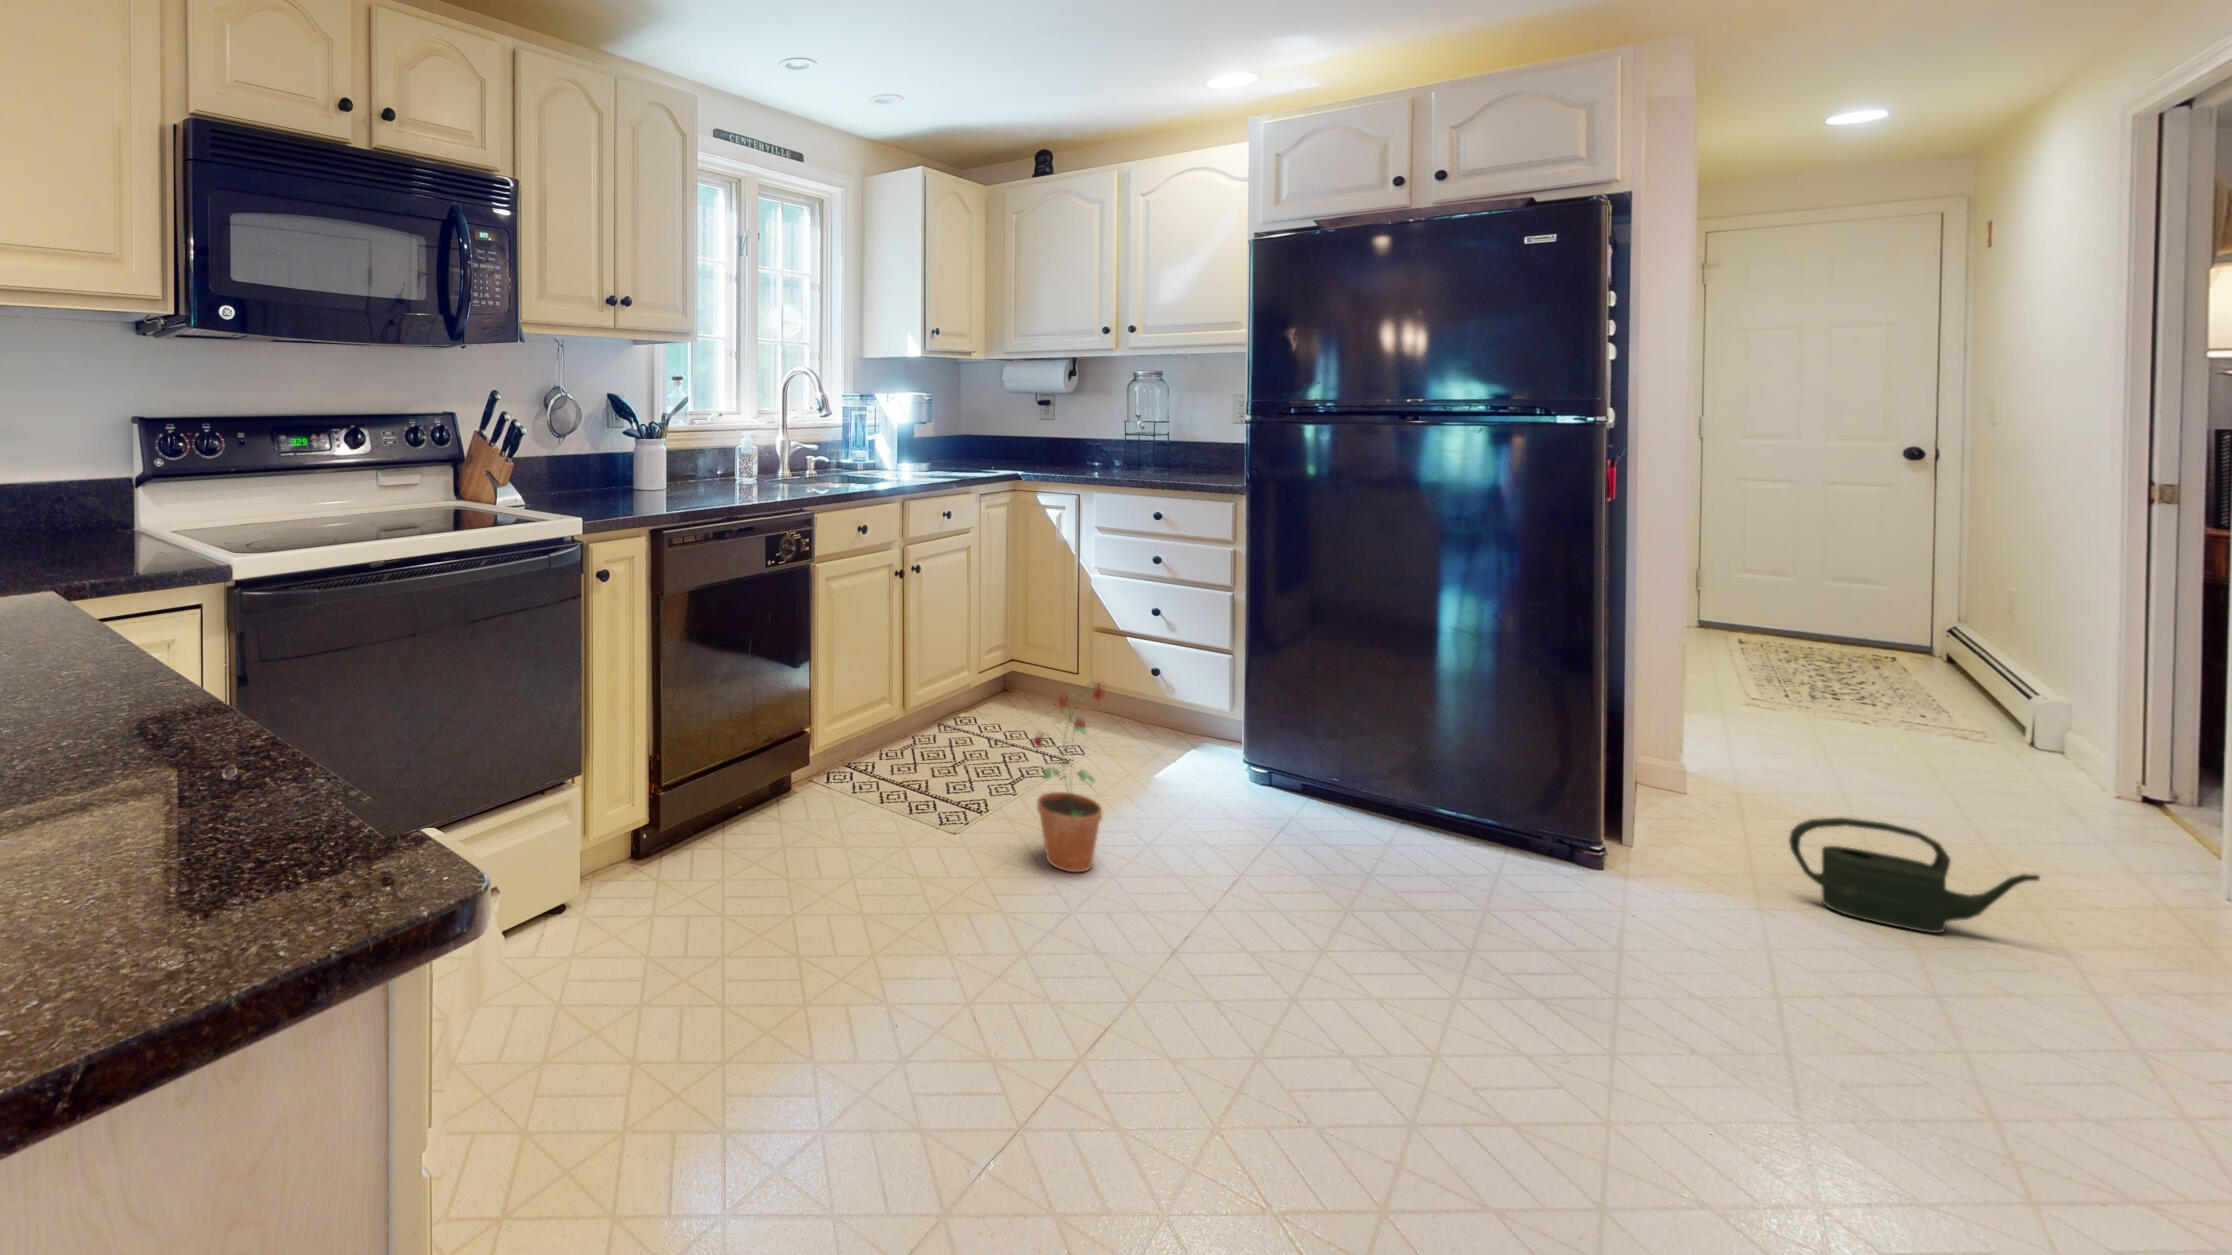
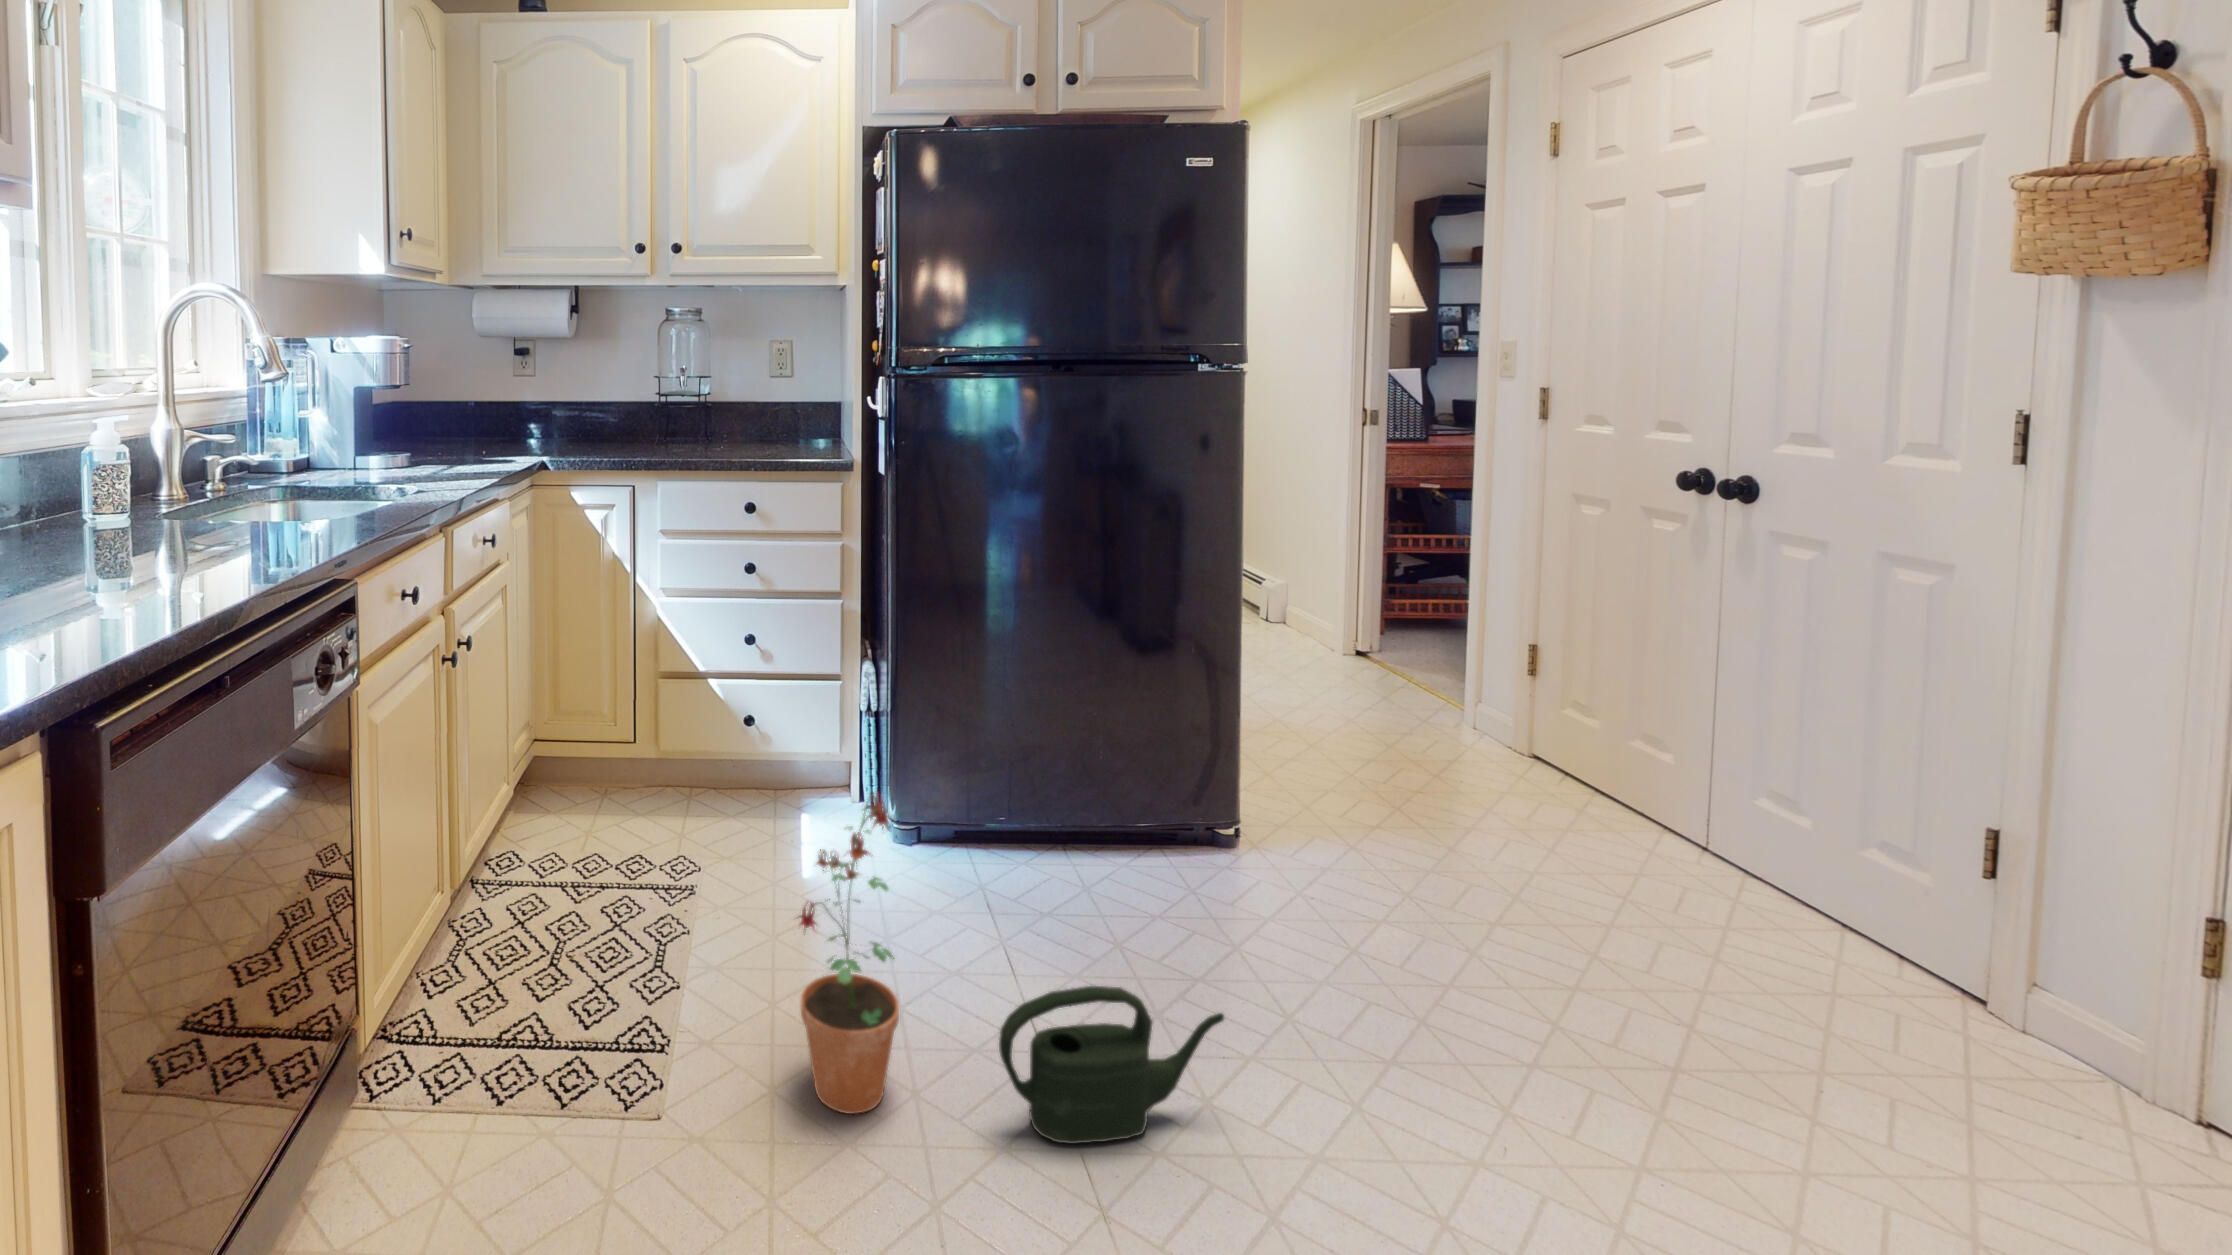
watering can: present [1789,818,2040,933] -> present [999,986,1224,1144]

